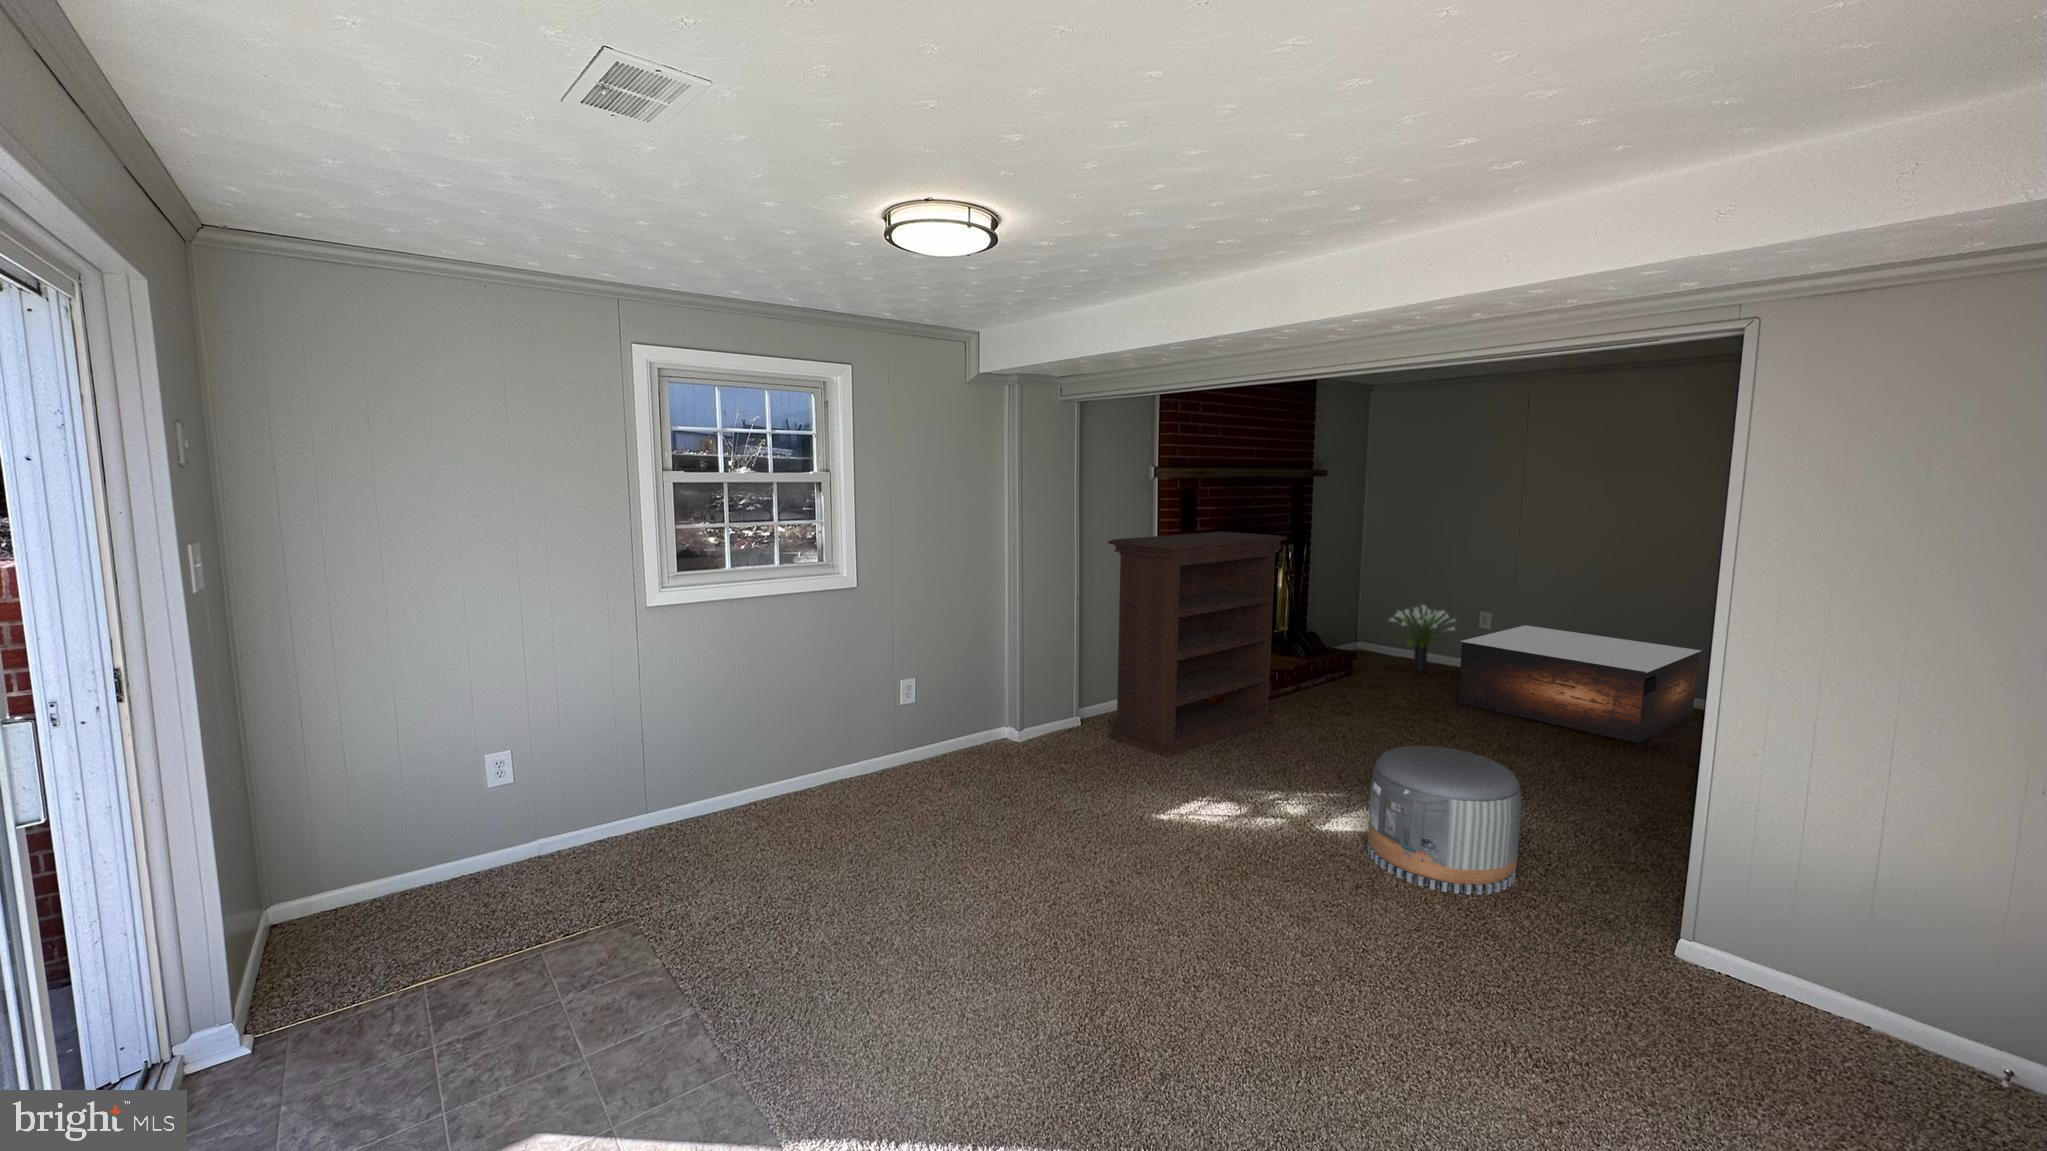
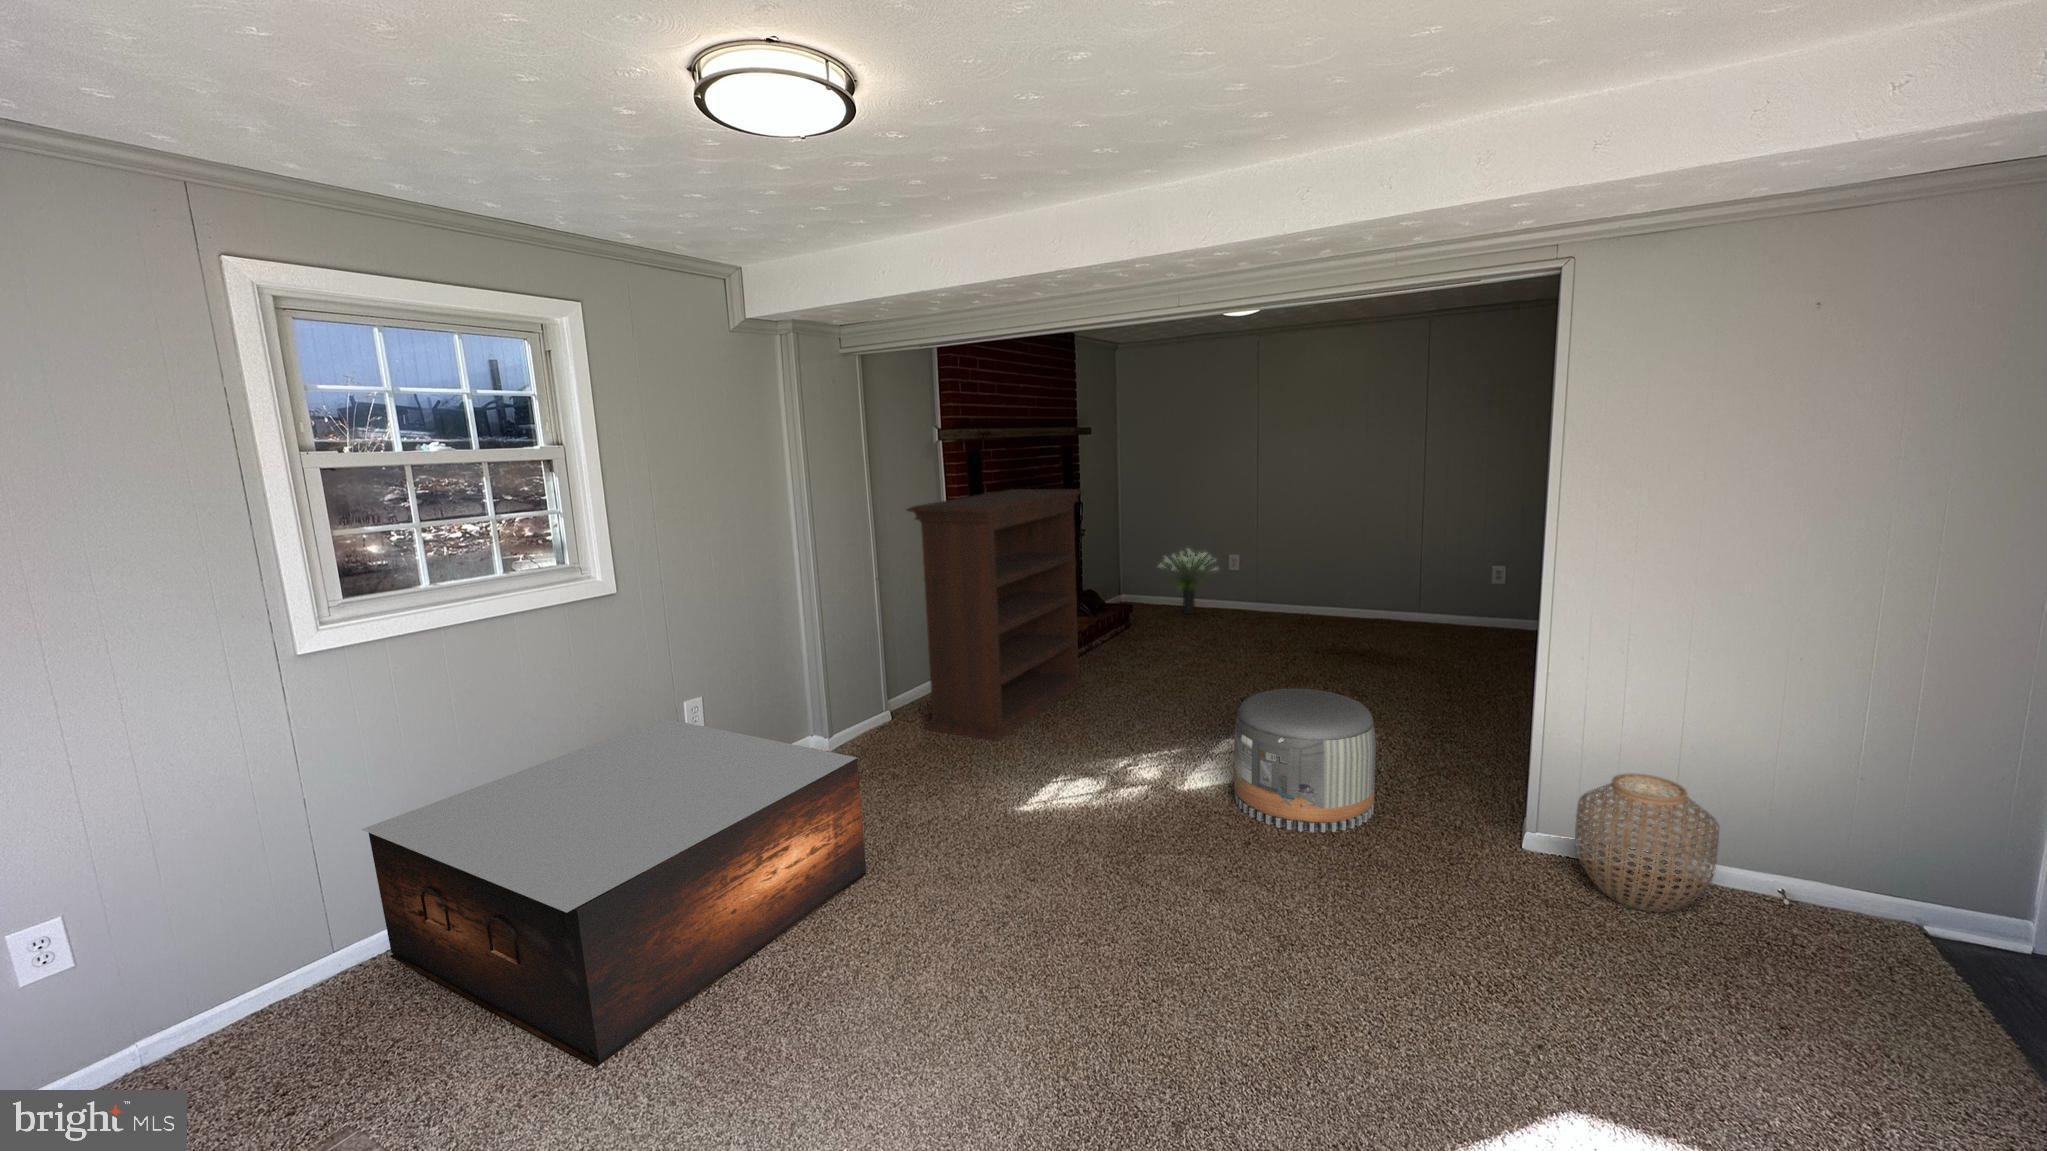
coffee table: present [1457,625,1701,743] -> present [361,718,867,1067]
woven basket: none [1714,888,1894,1052] -> present [1575,774,1719,912]

